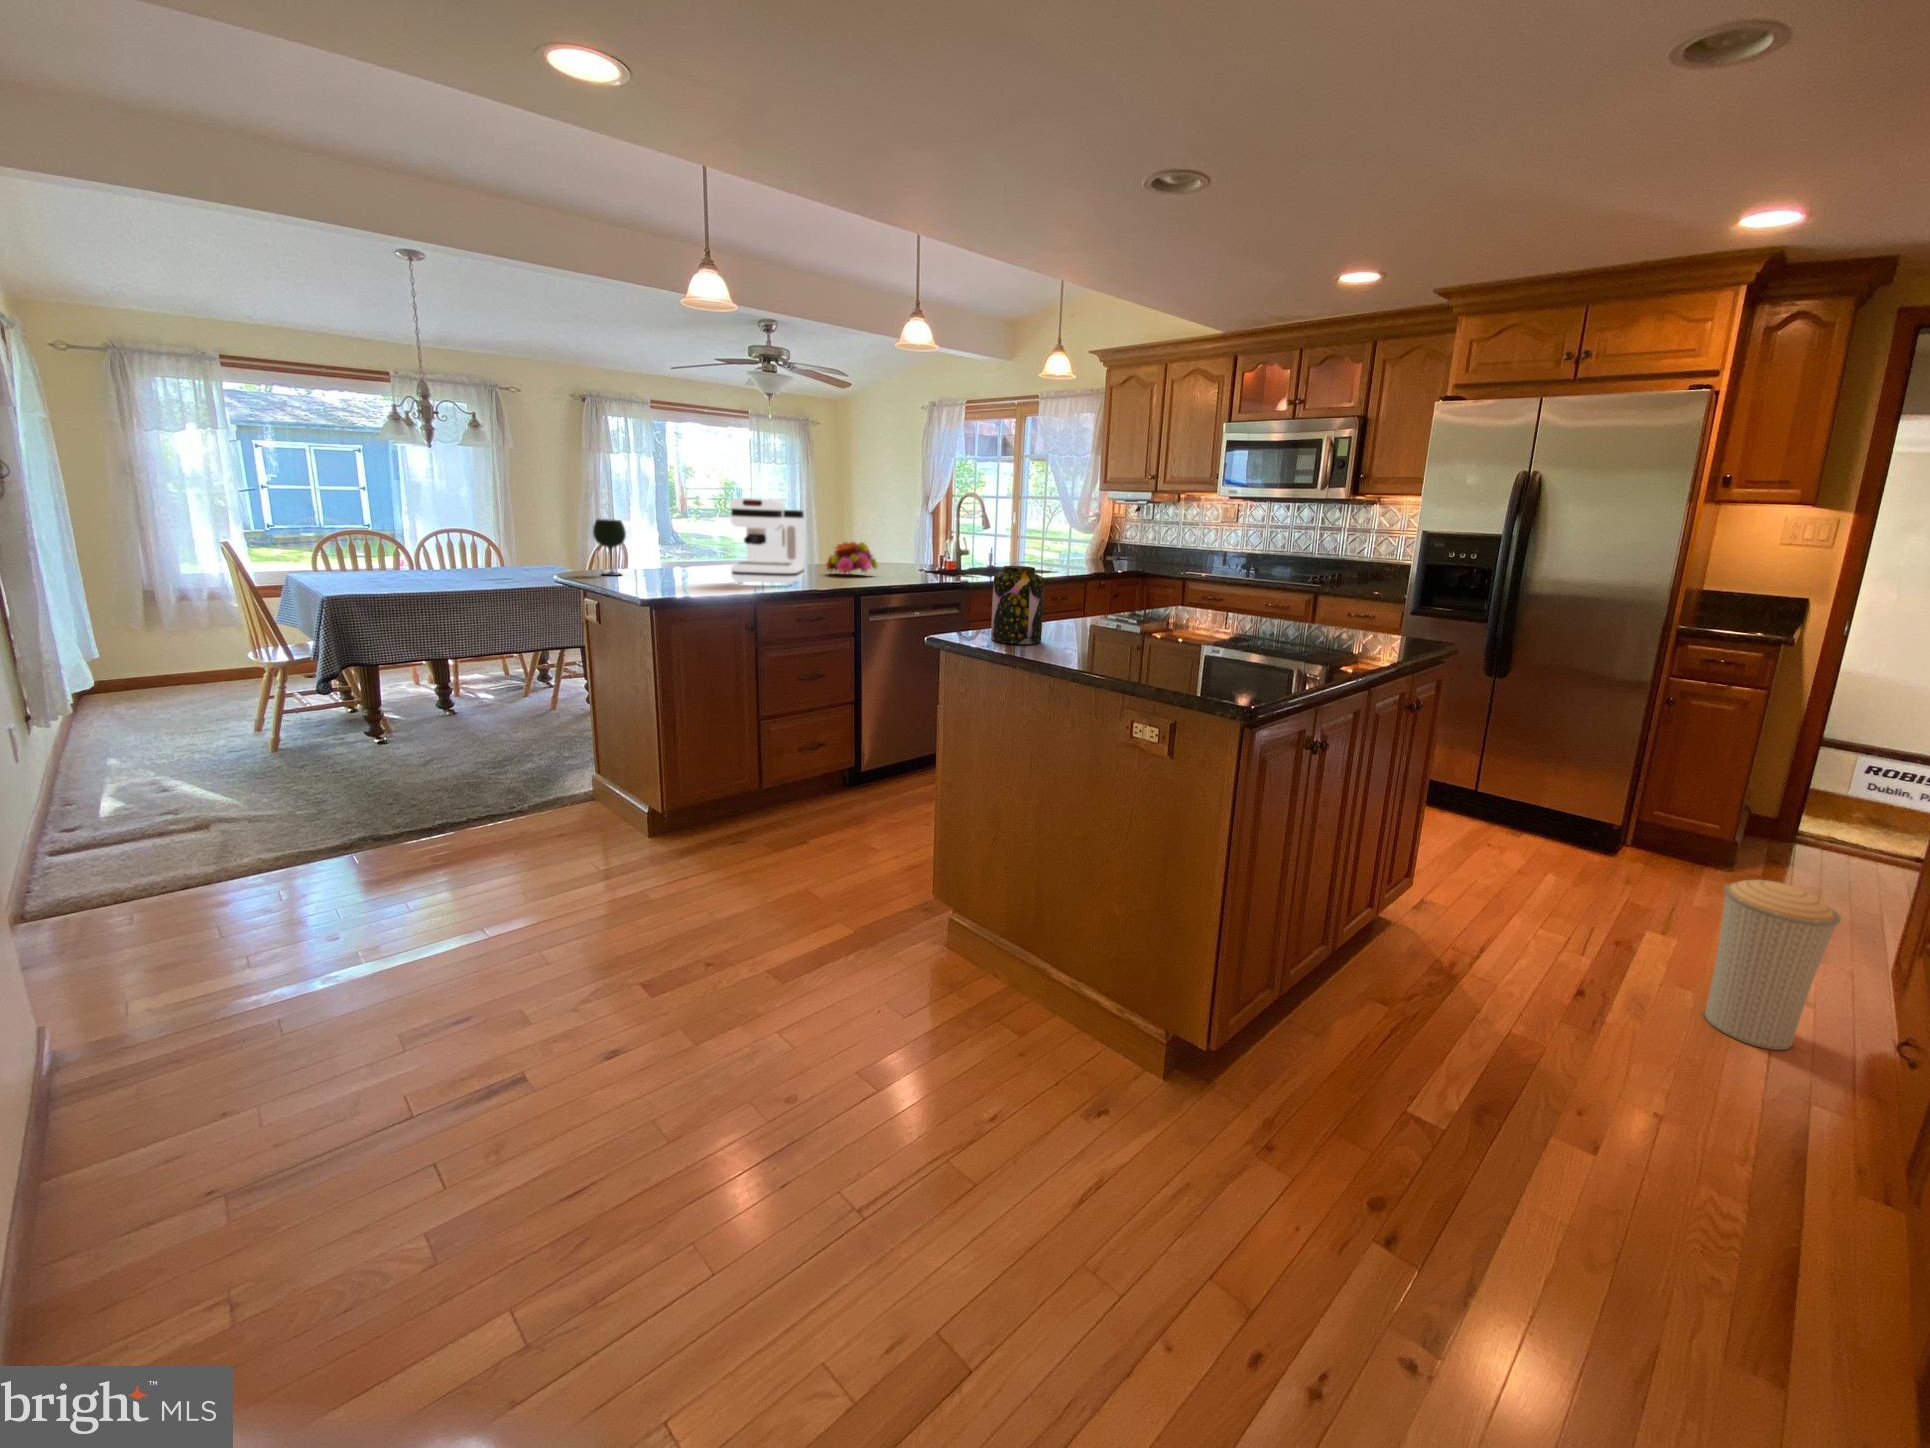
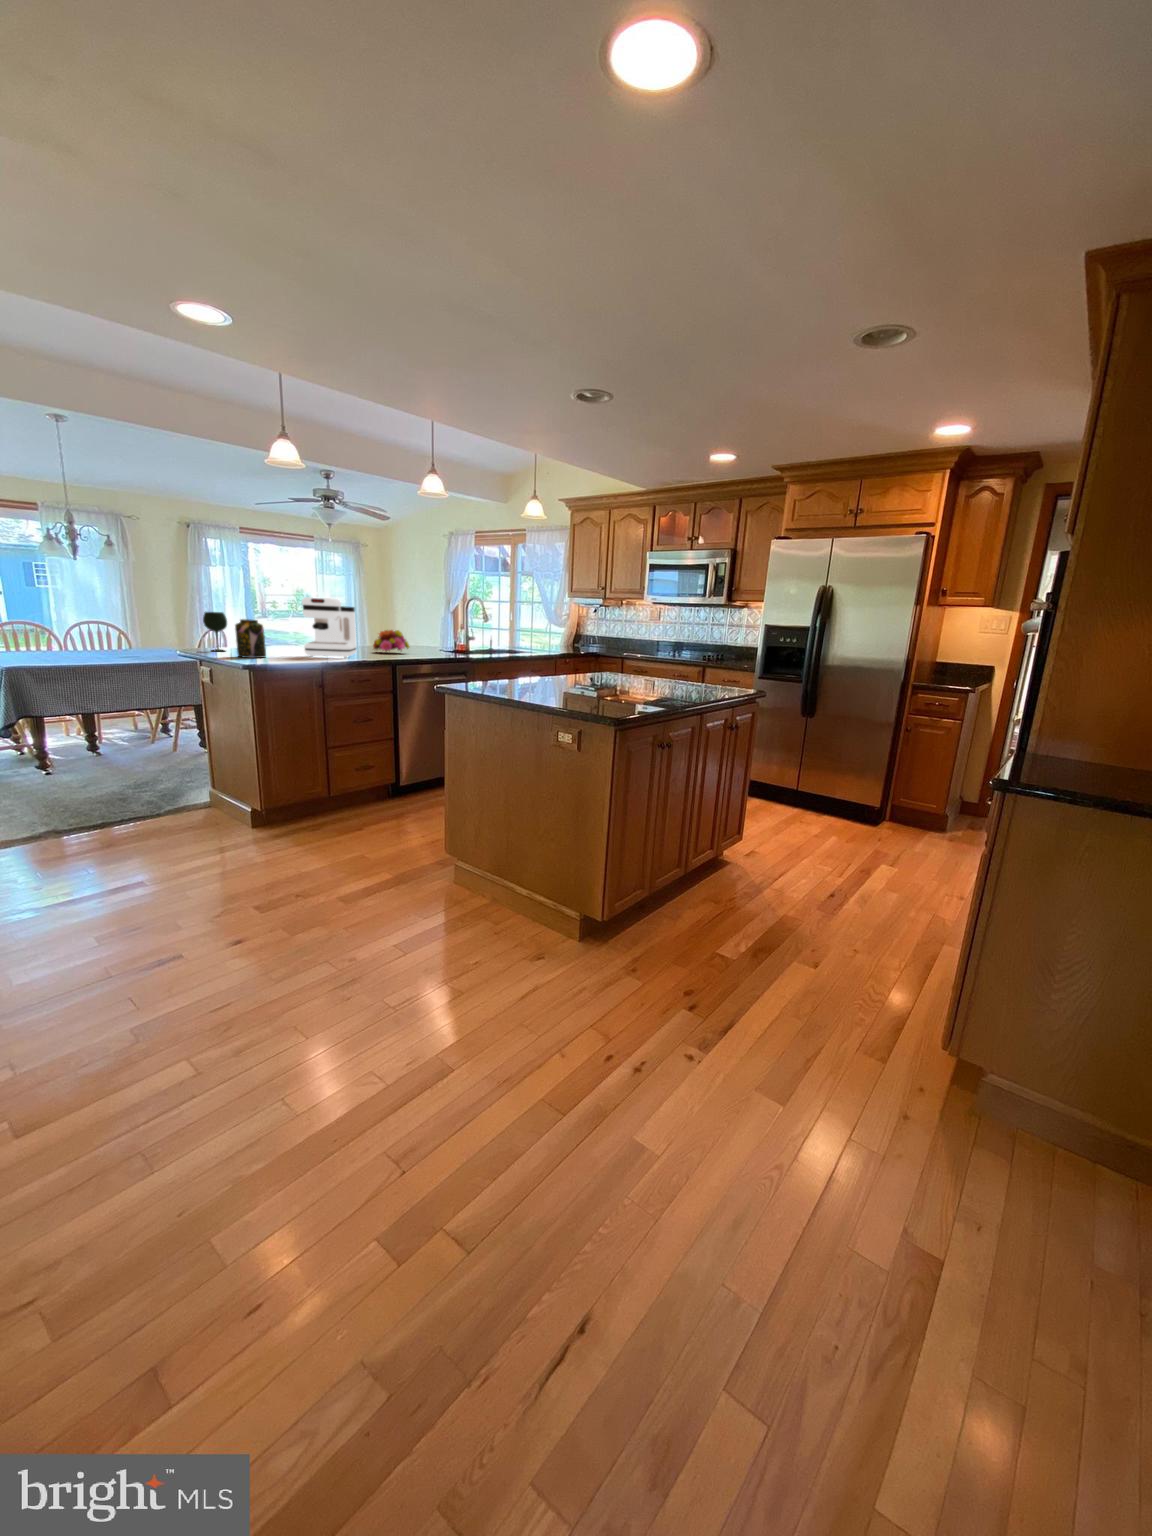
jar: present [991,566,1044,644] -> present [235,619,266,658]
trash can: present [1705,880,1841,1050] -> none [899,825,965,920]

